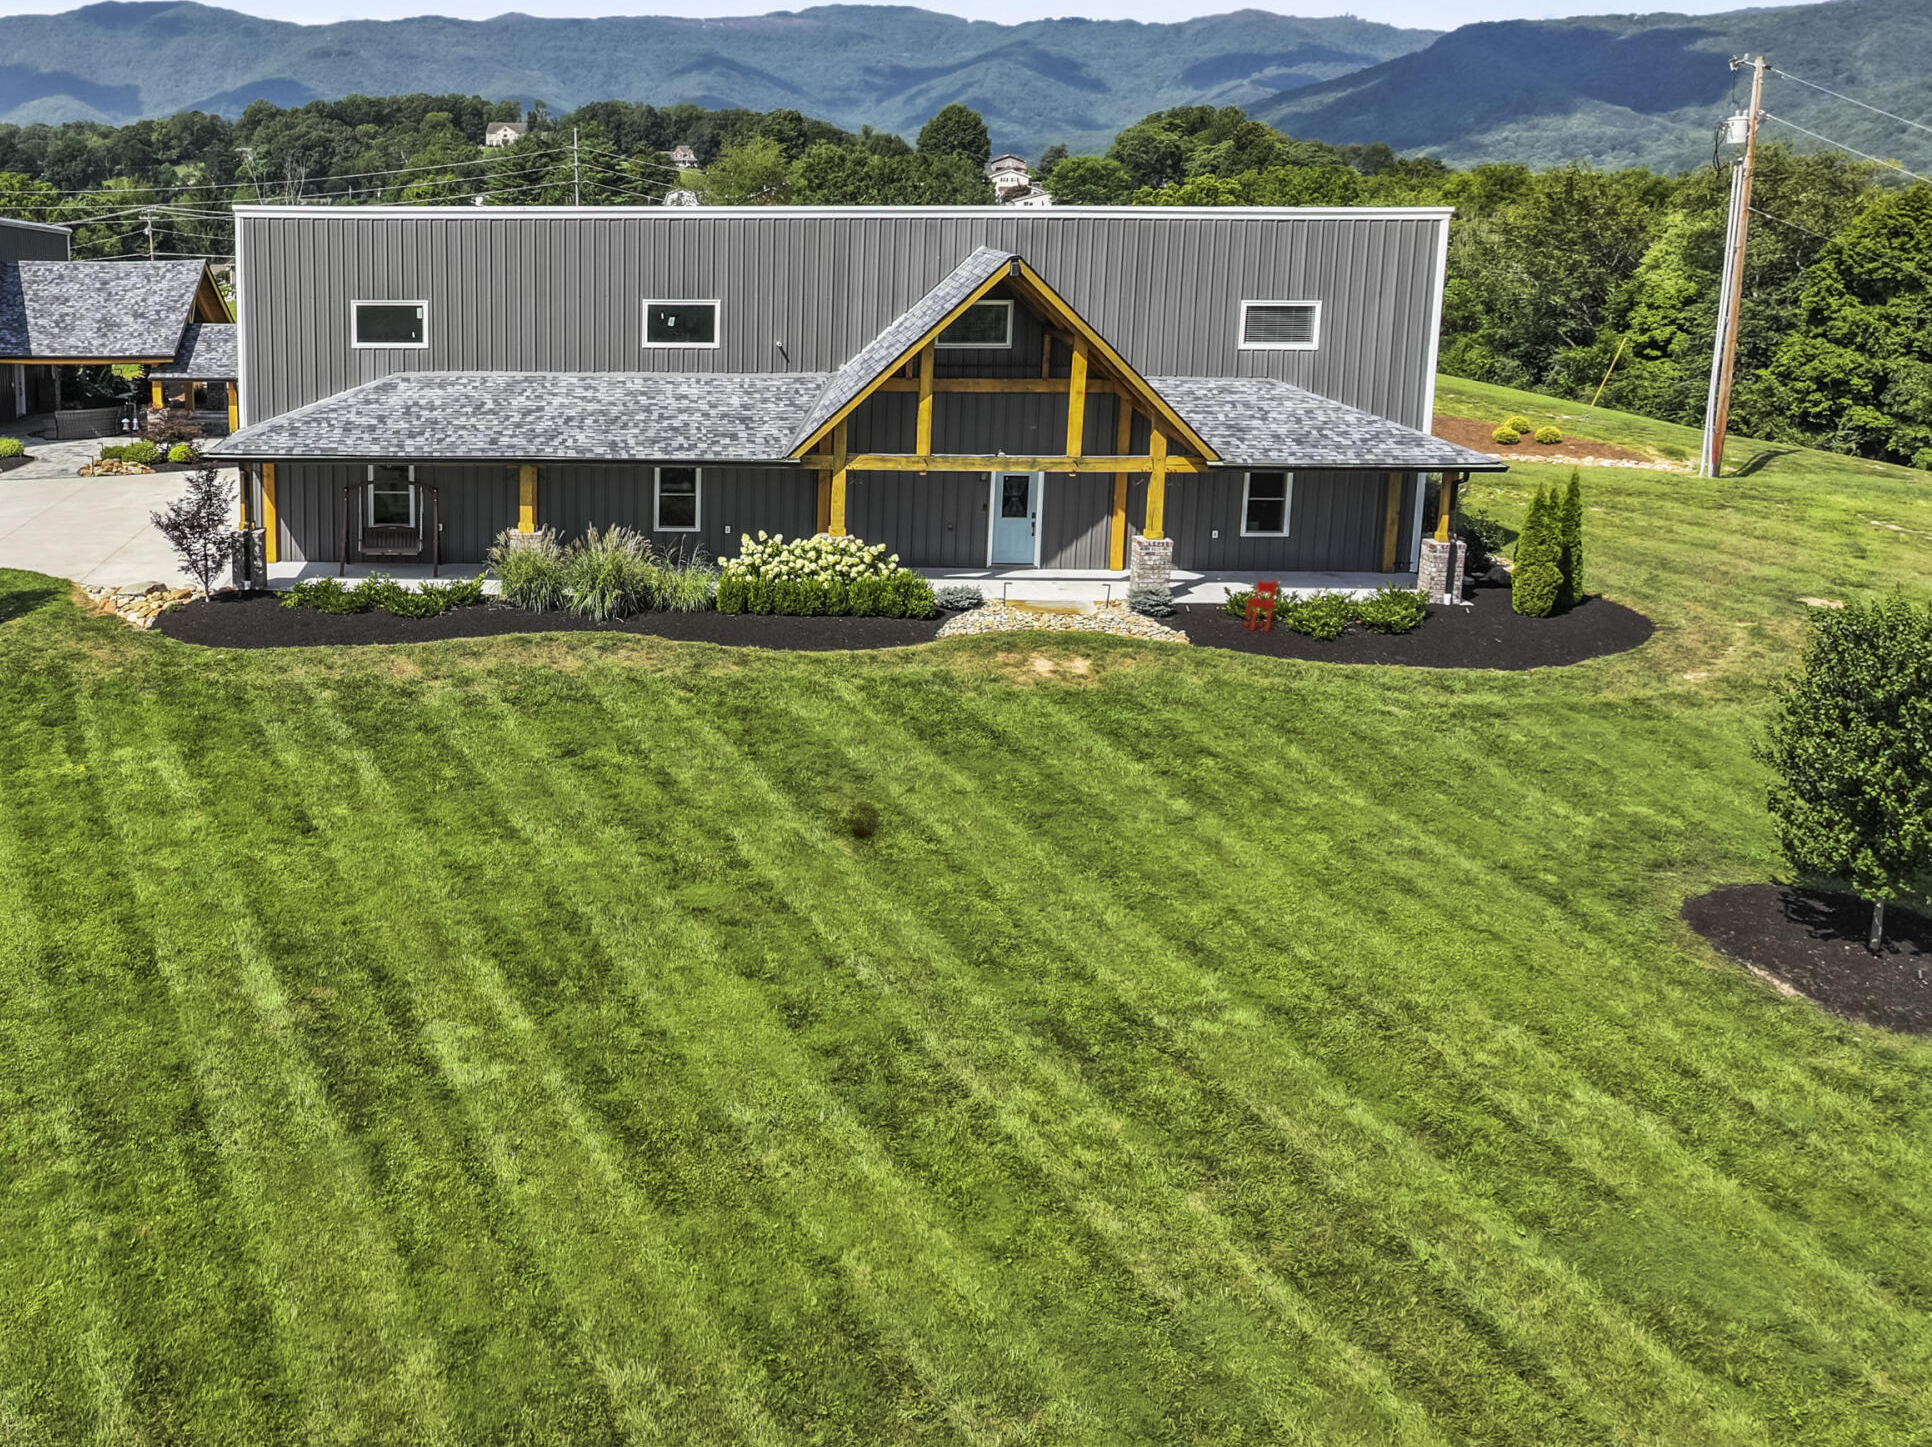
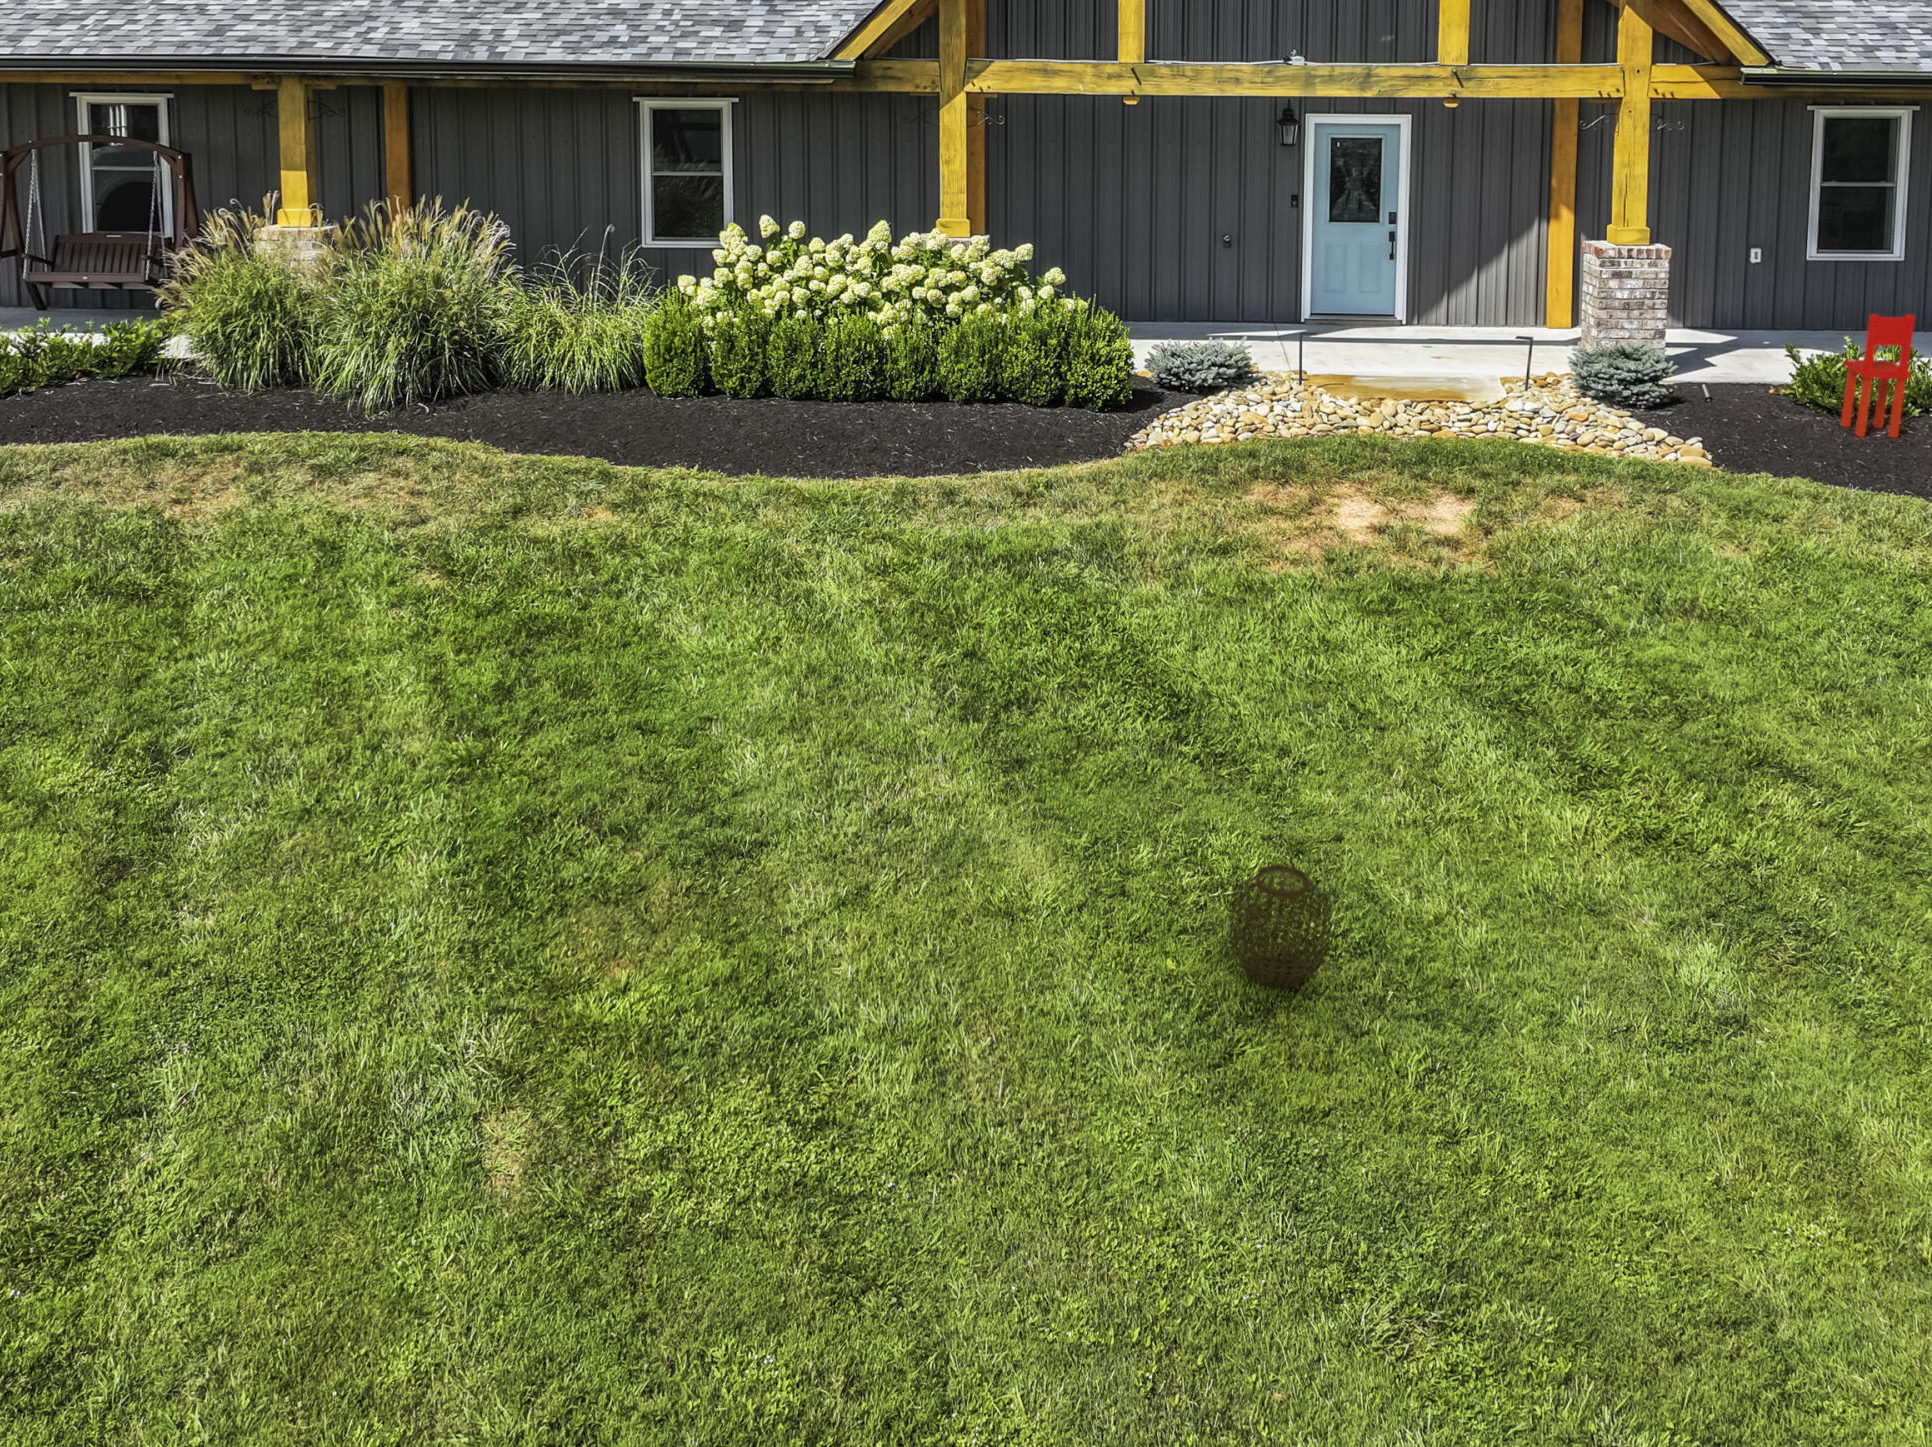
woven basket: present [848,802,880,837] -> present [1228,865,1332,988]

